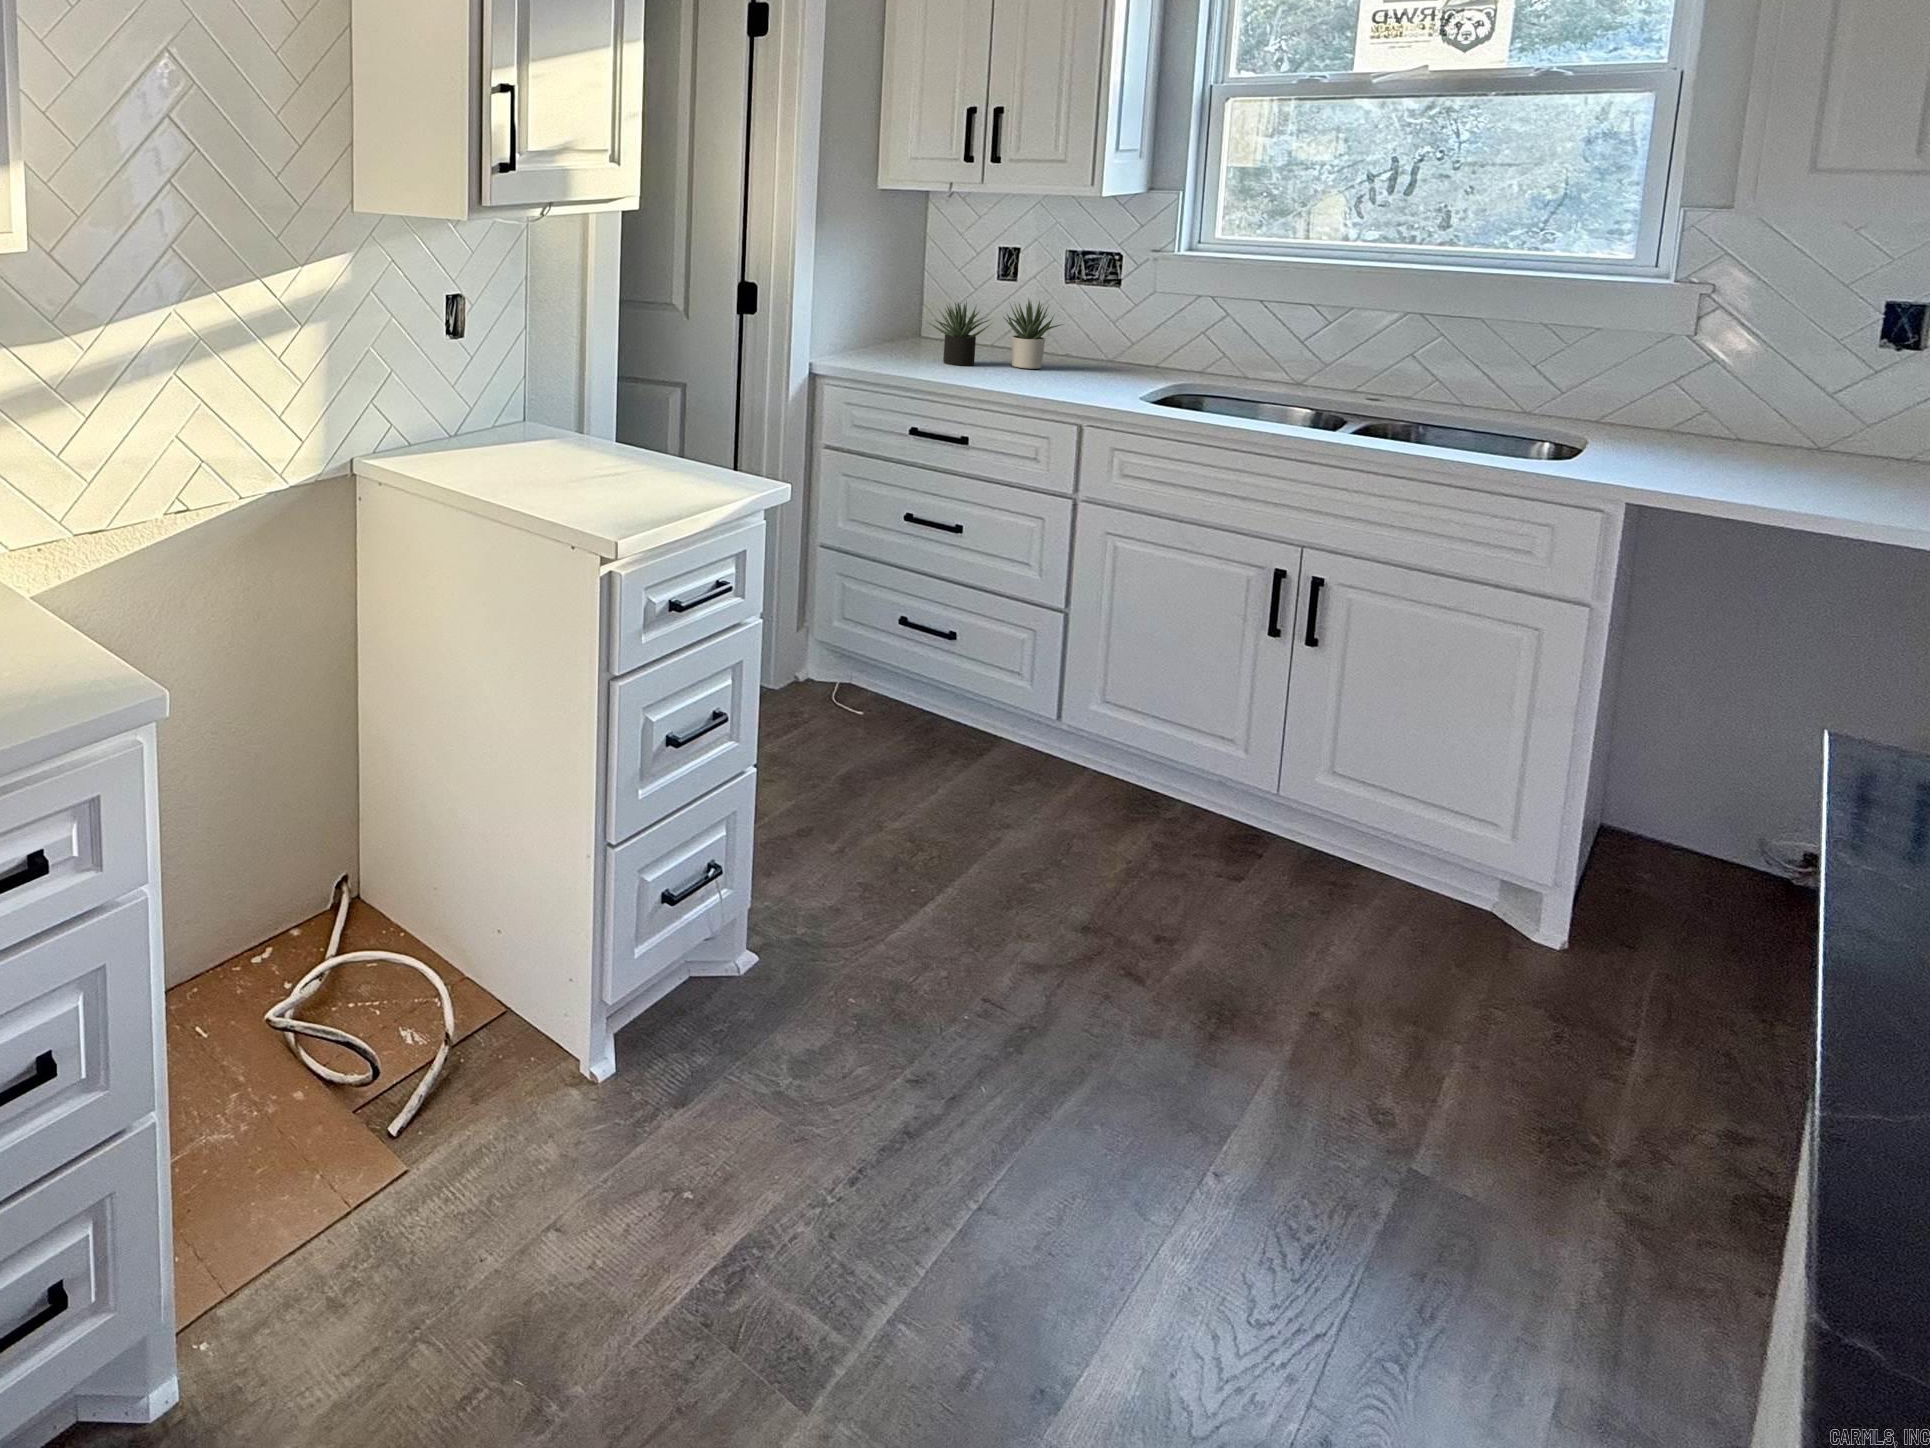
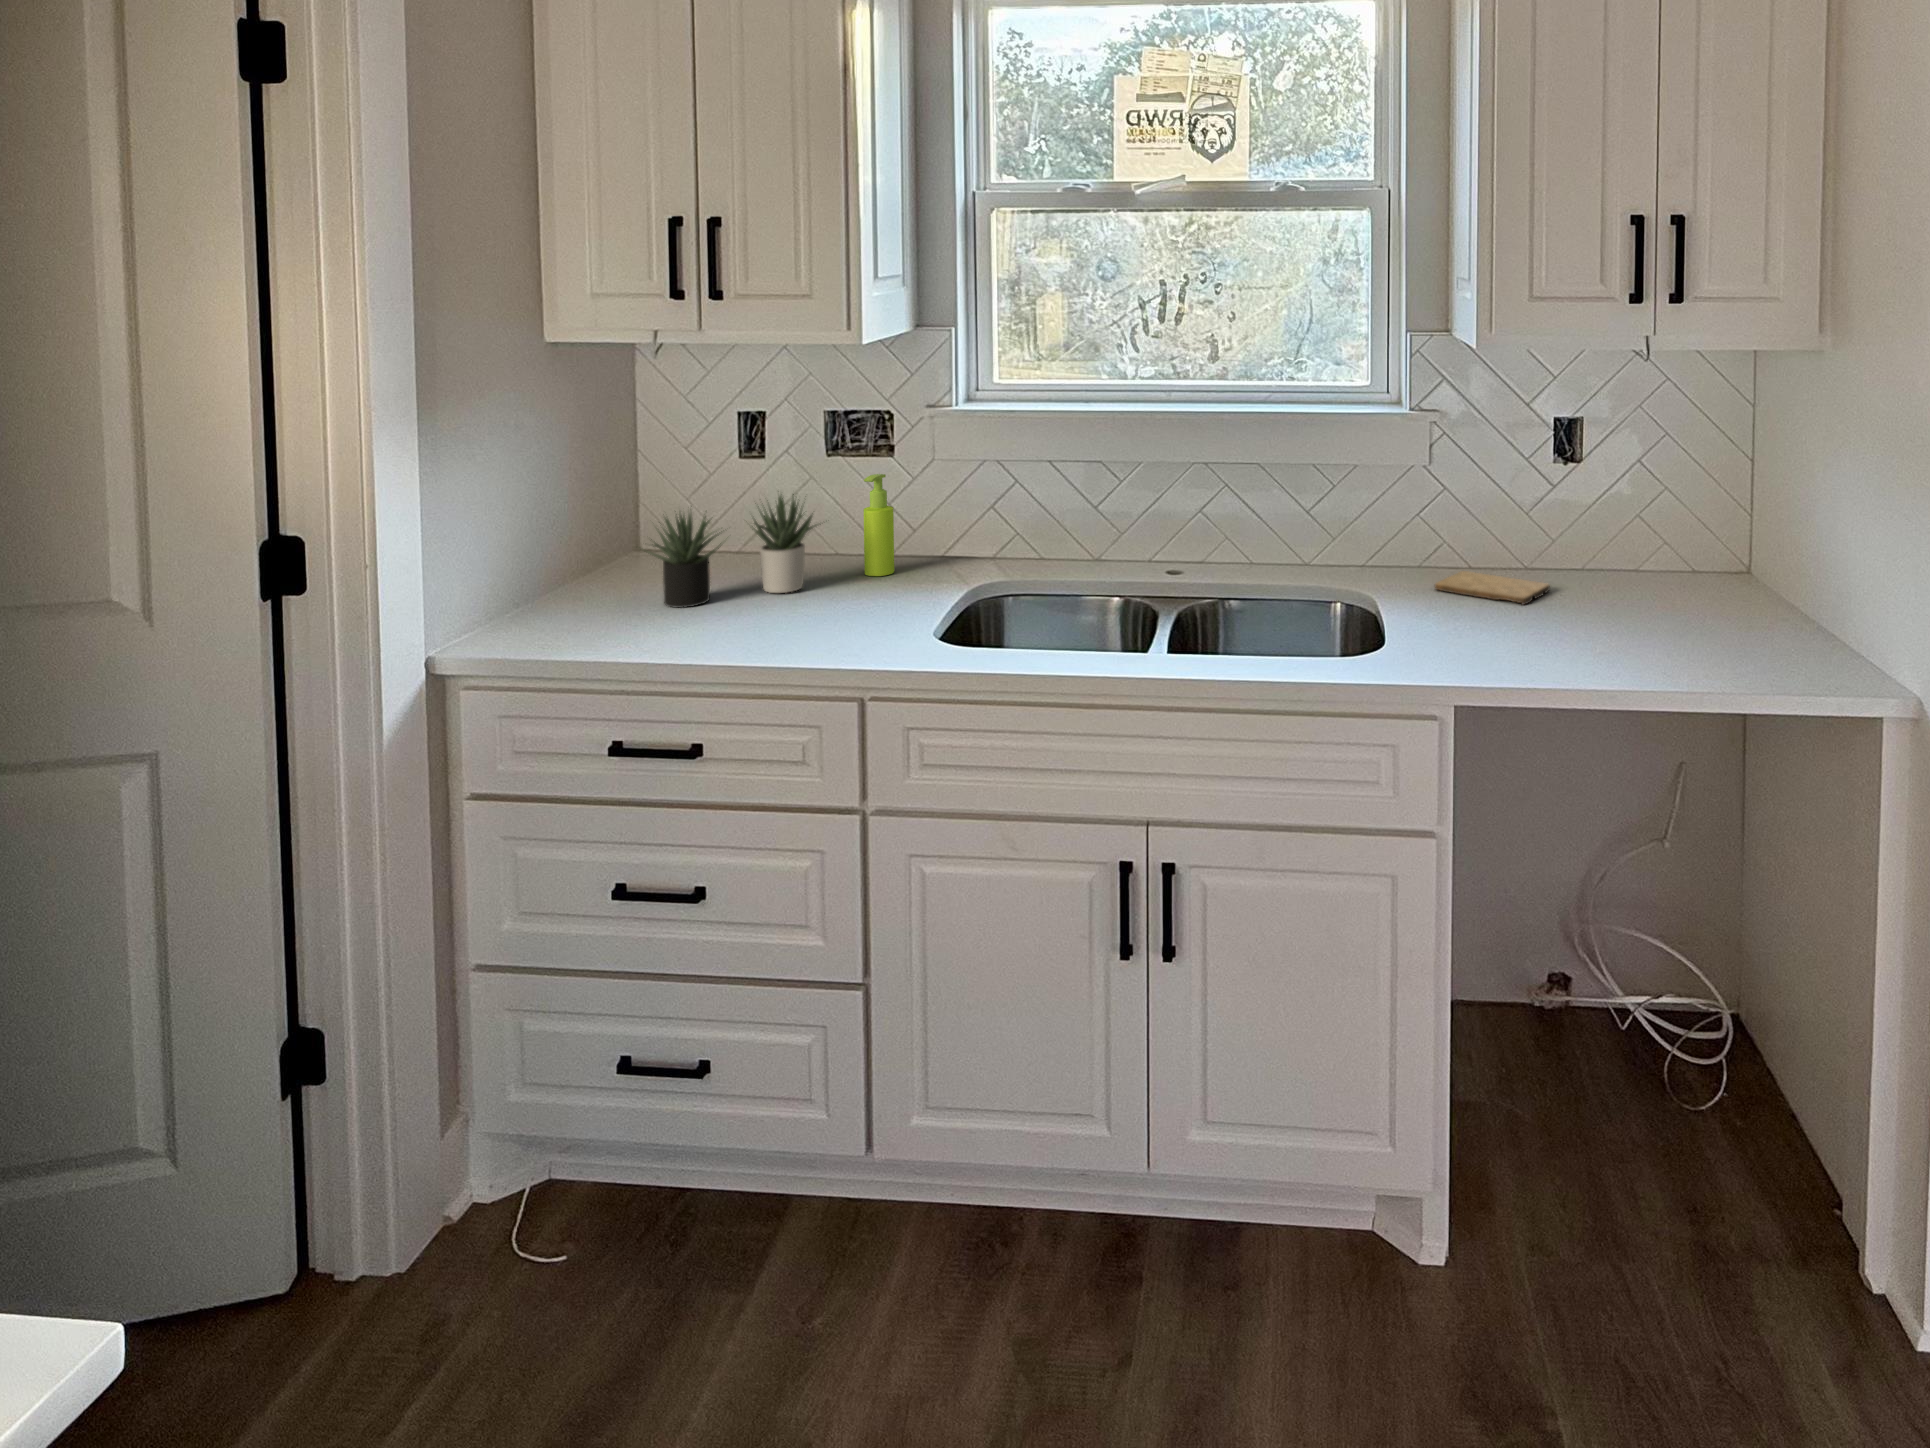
soap dispenser: none [1089,298,1117,371] -> present [864,474,894,576]
cutting board: none [1680,443,1846,473] -> present [1435,571,1550,605]

